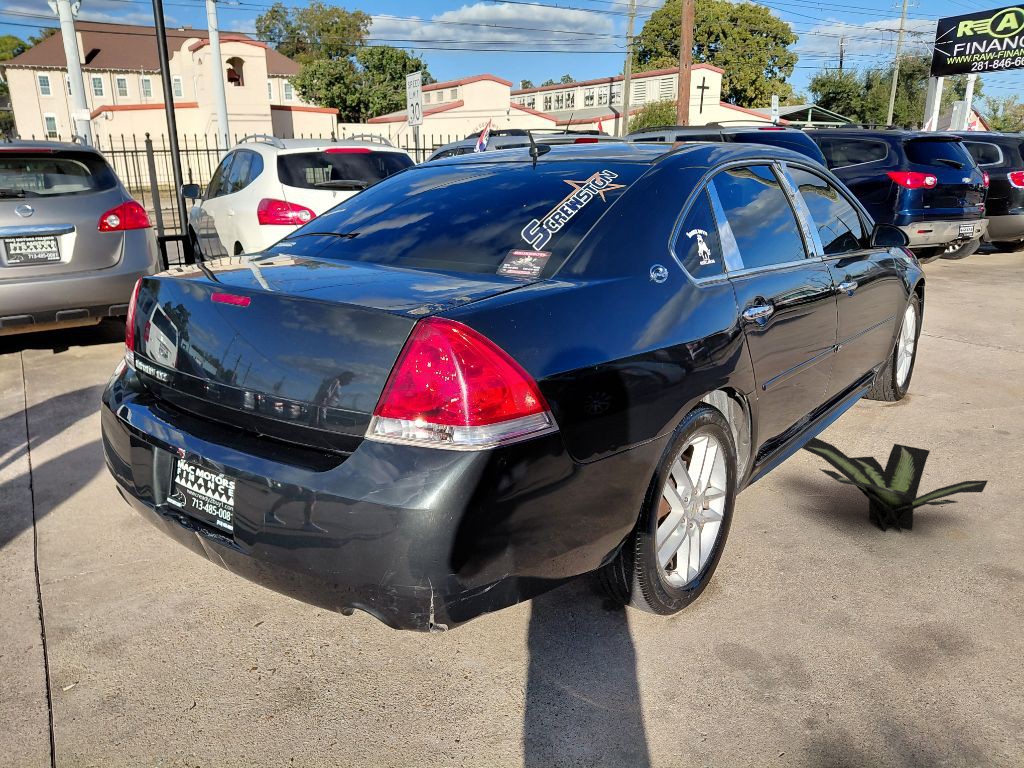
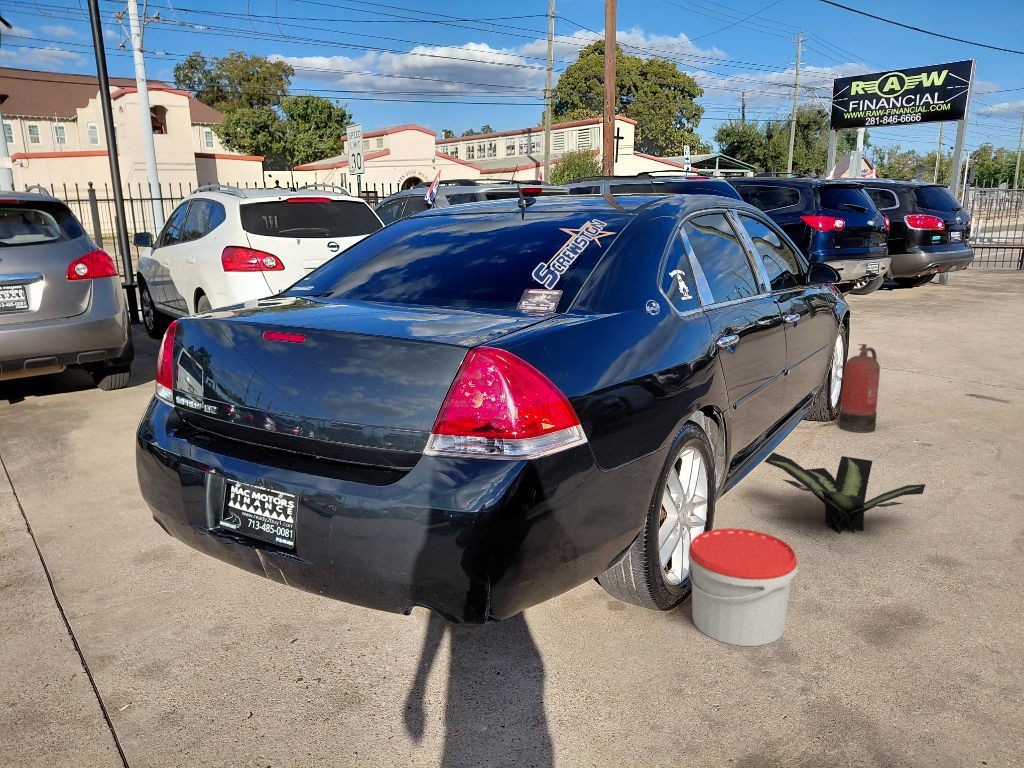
fire extinguisher: none [904,316,954,415] -> present [838,344,880,432]
bucket: none [692,525,817,661] -> present [688,528,798,646]

